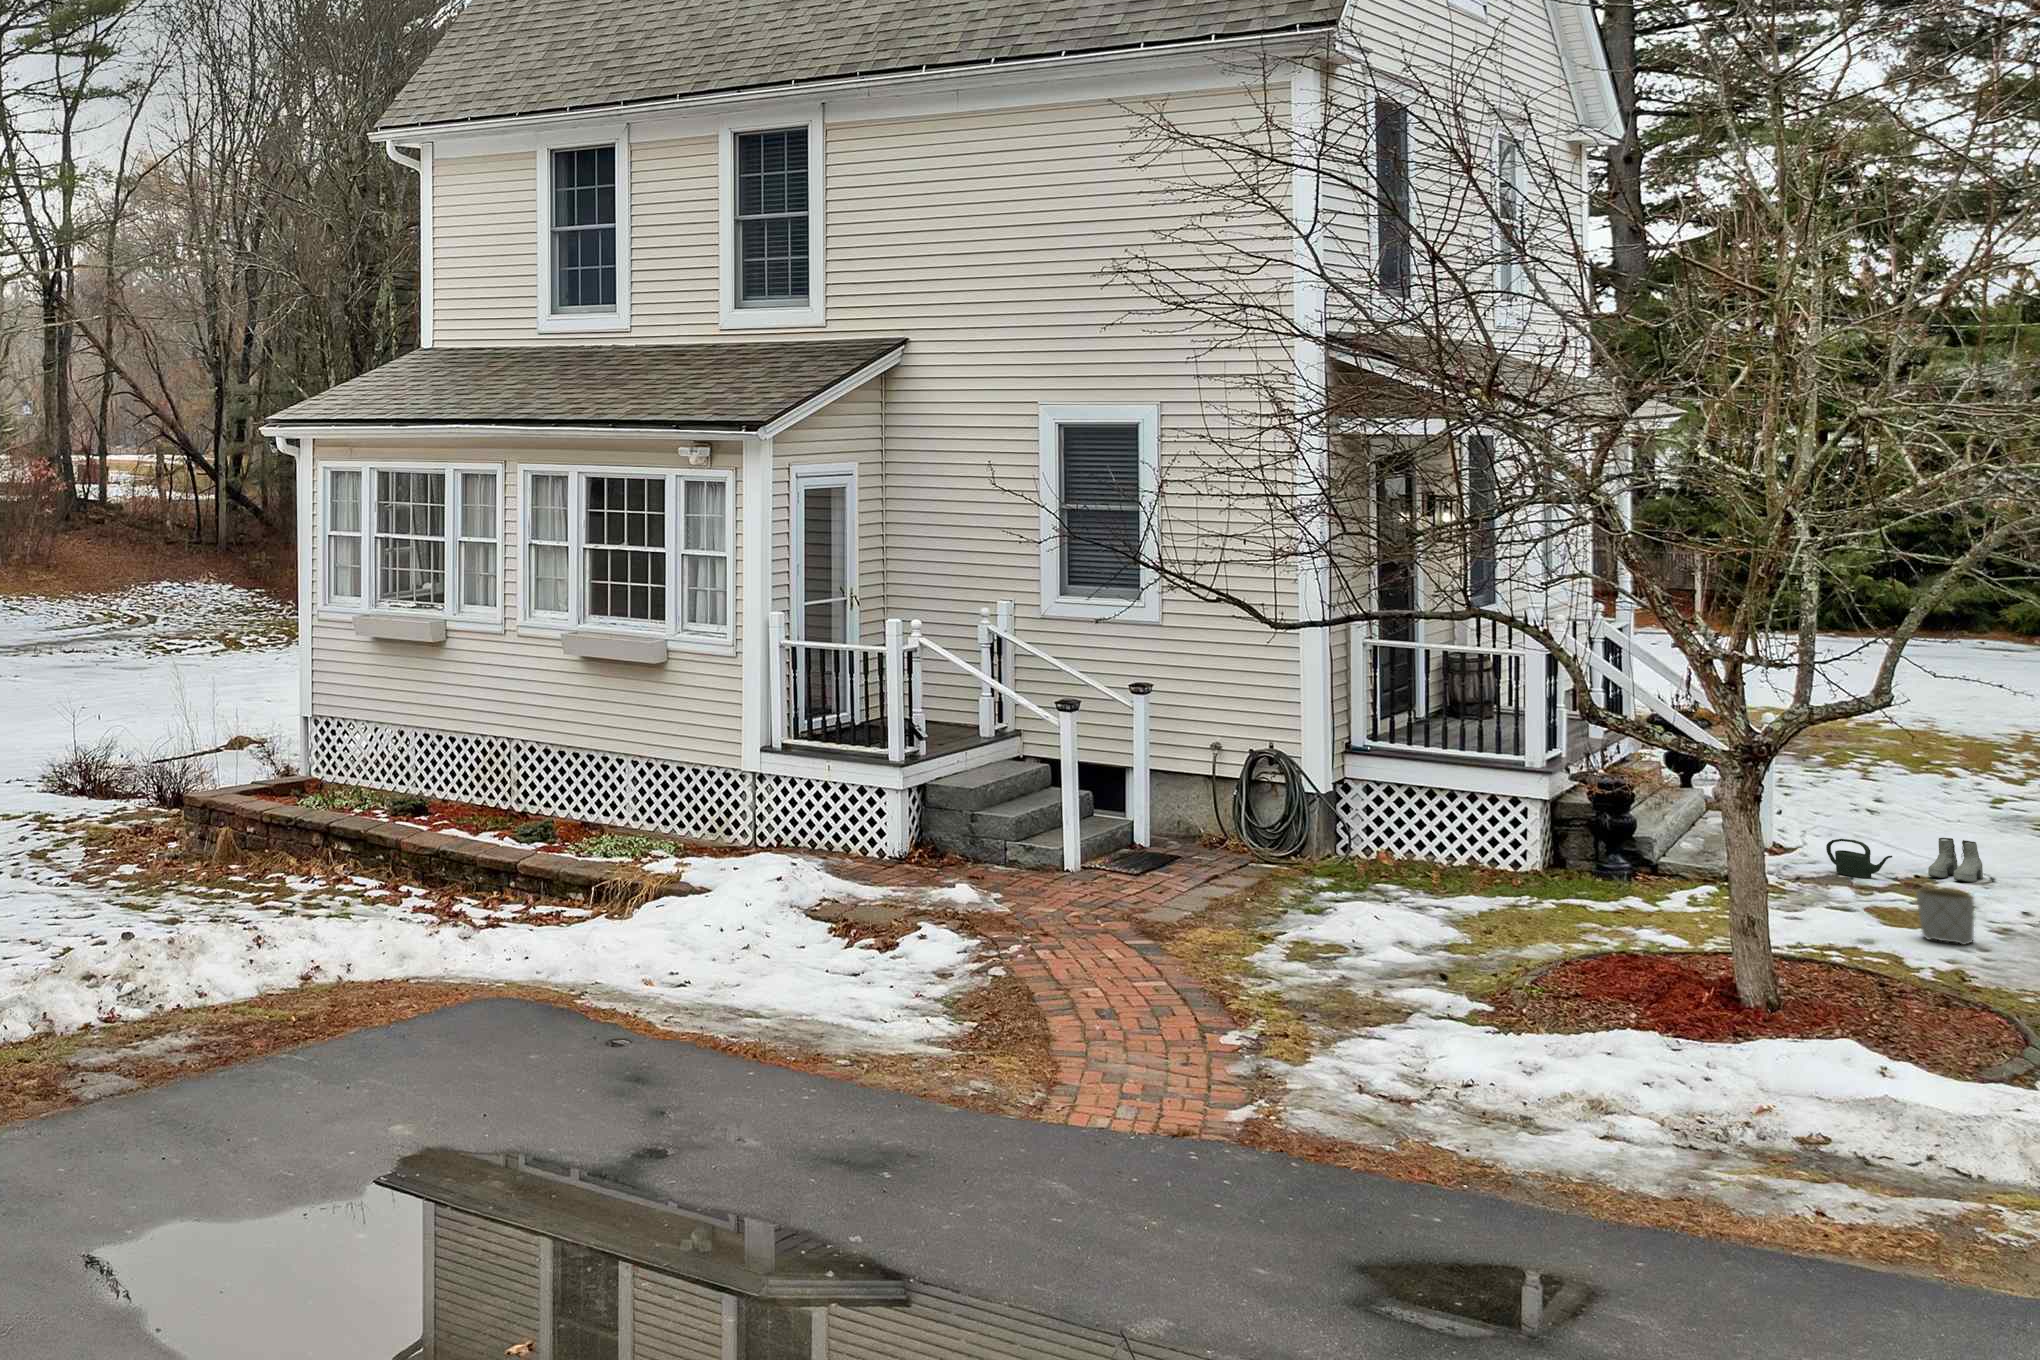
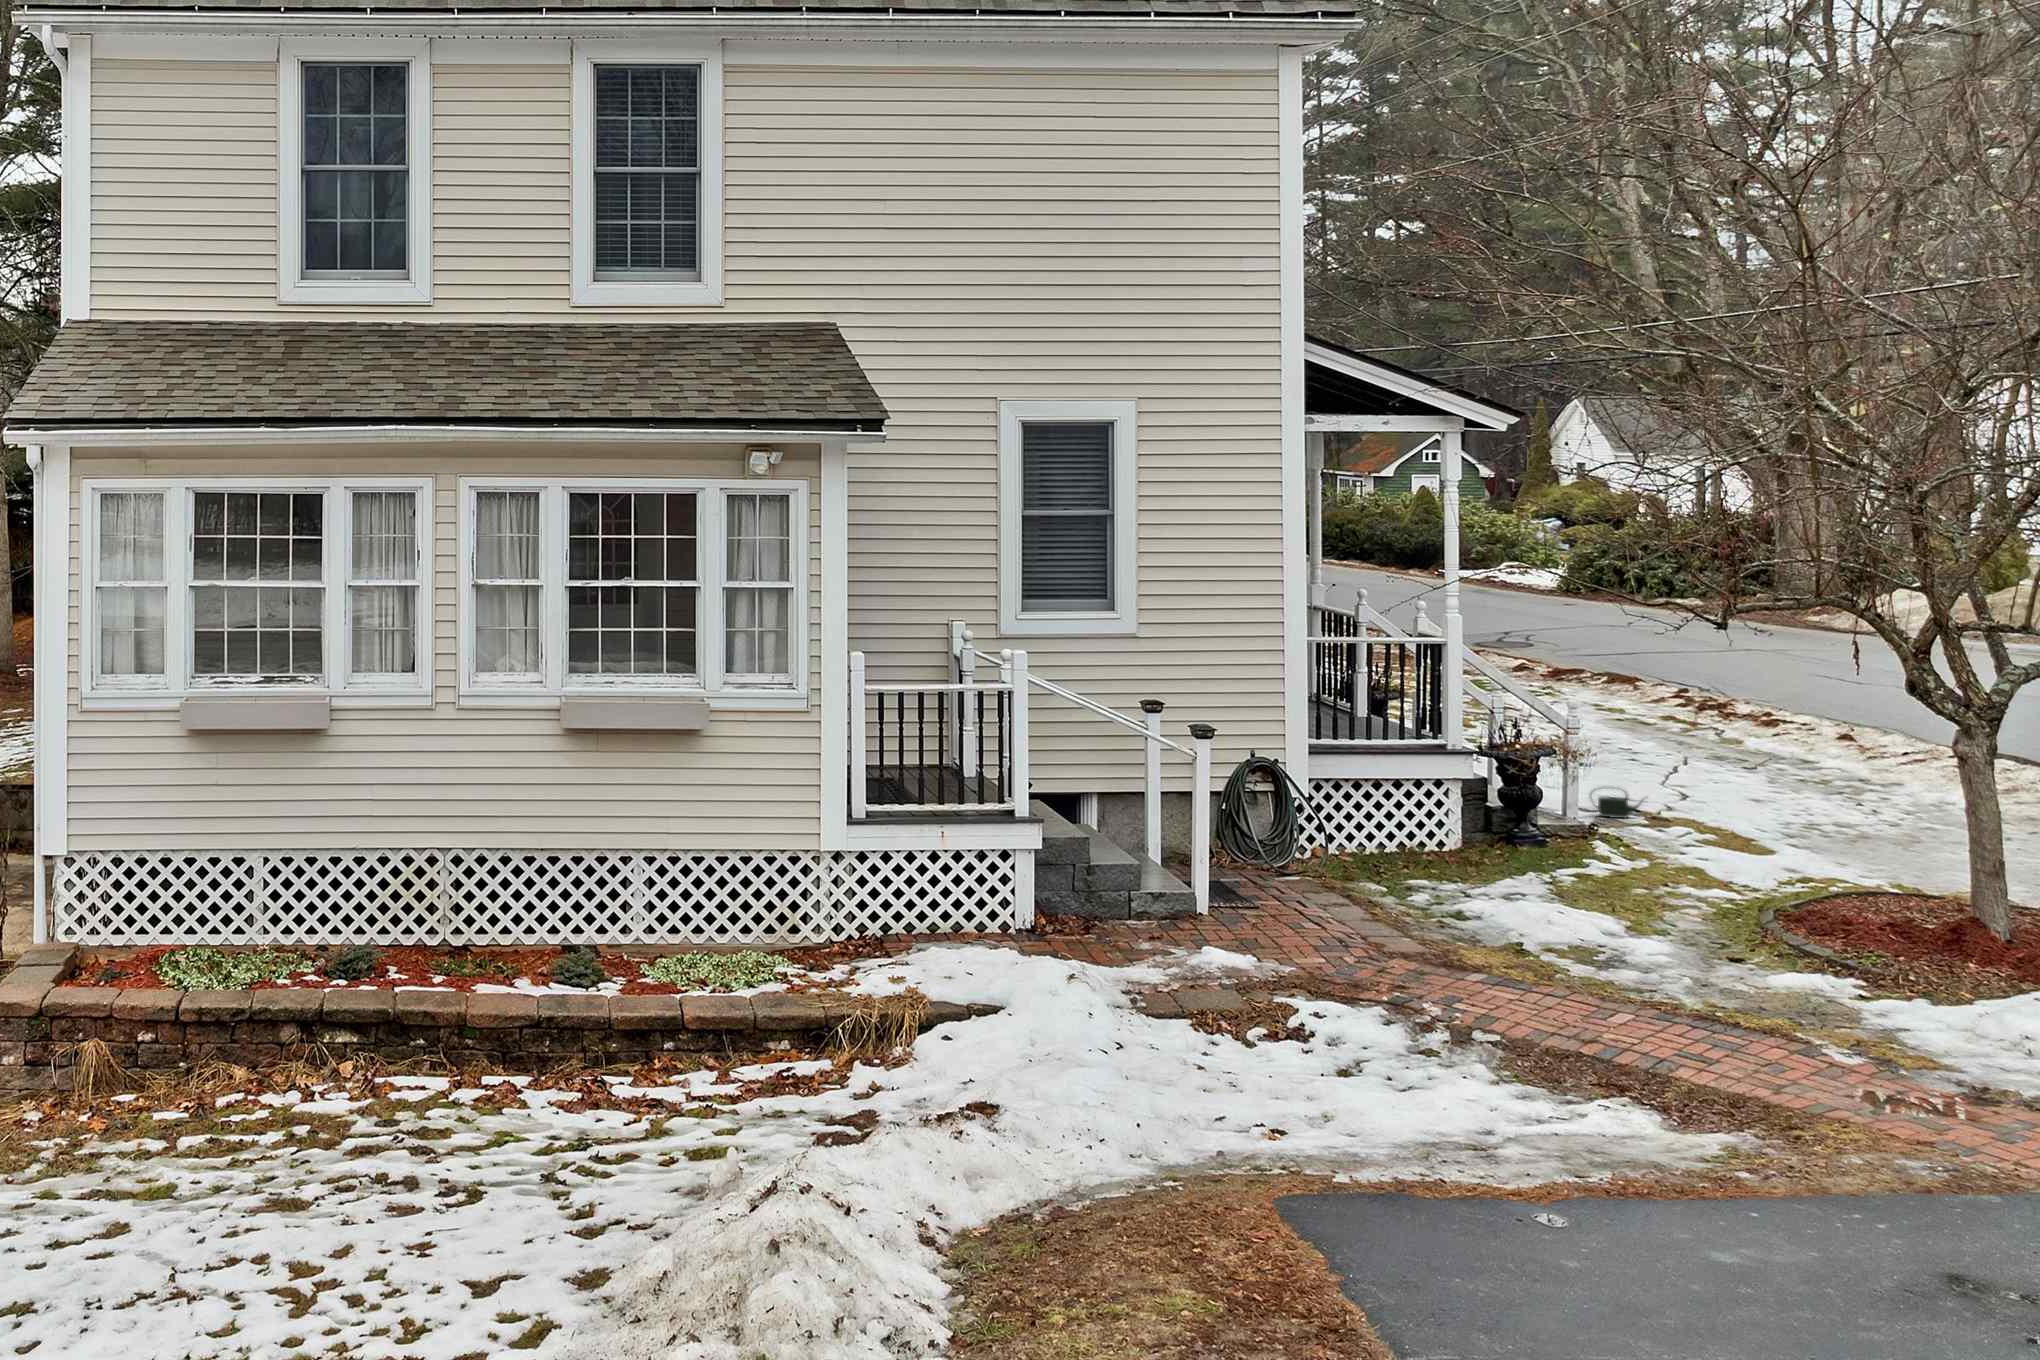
boots: present [1928,838,1983,882] -> none [1647,777,1684,811]
planter: present [1916,888,1974,945] -> none [1815,819,1863,865]

